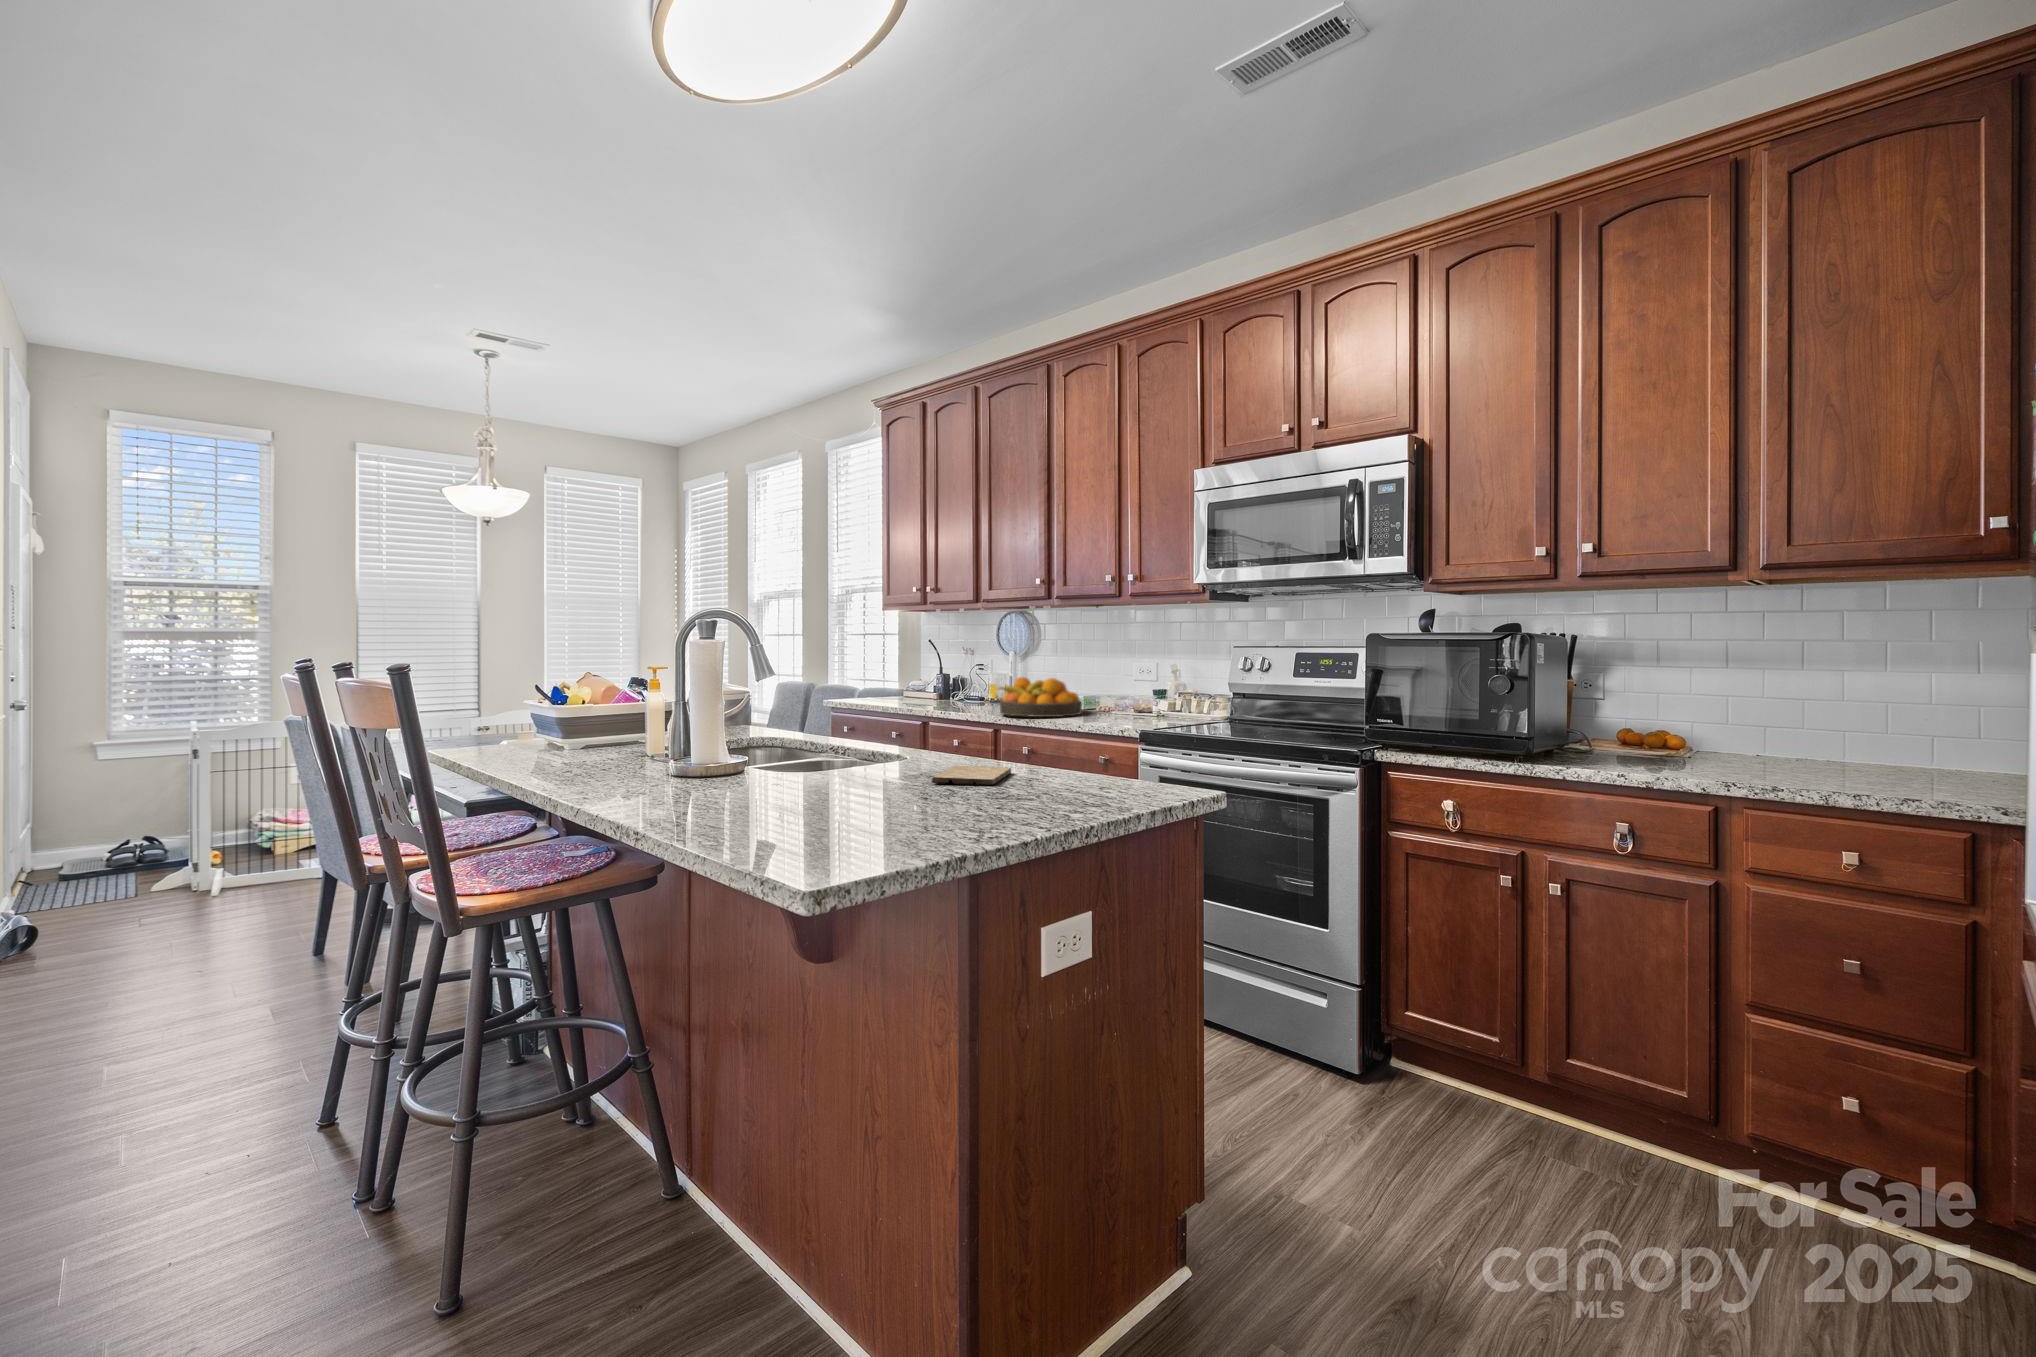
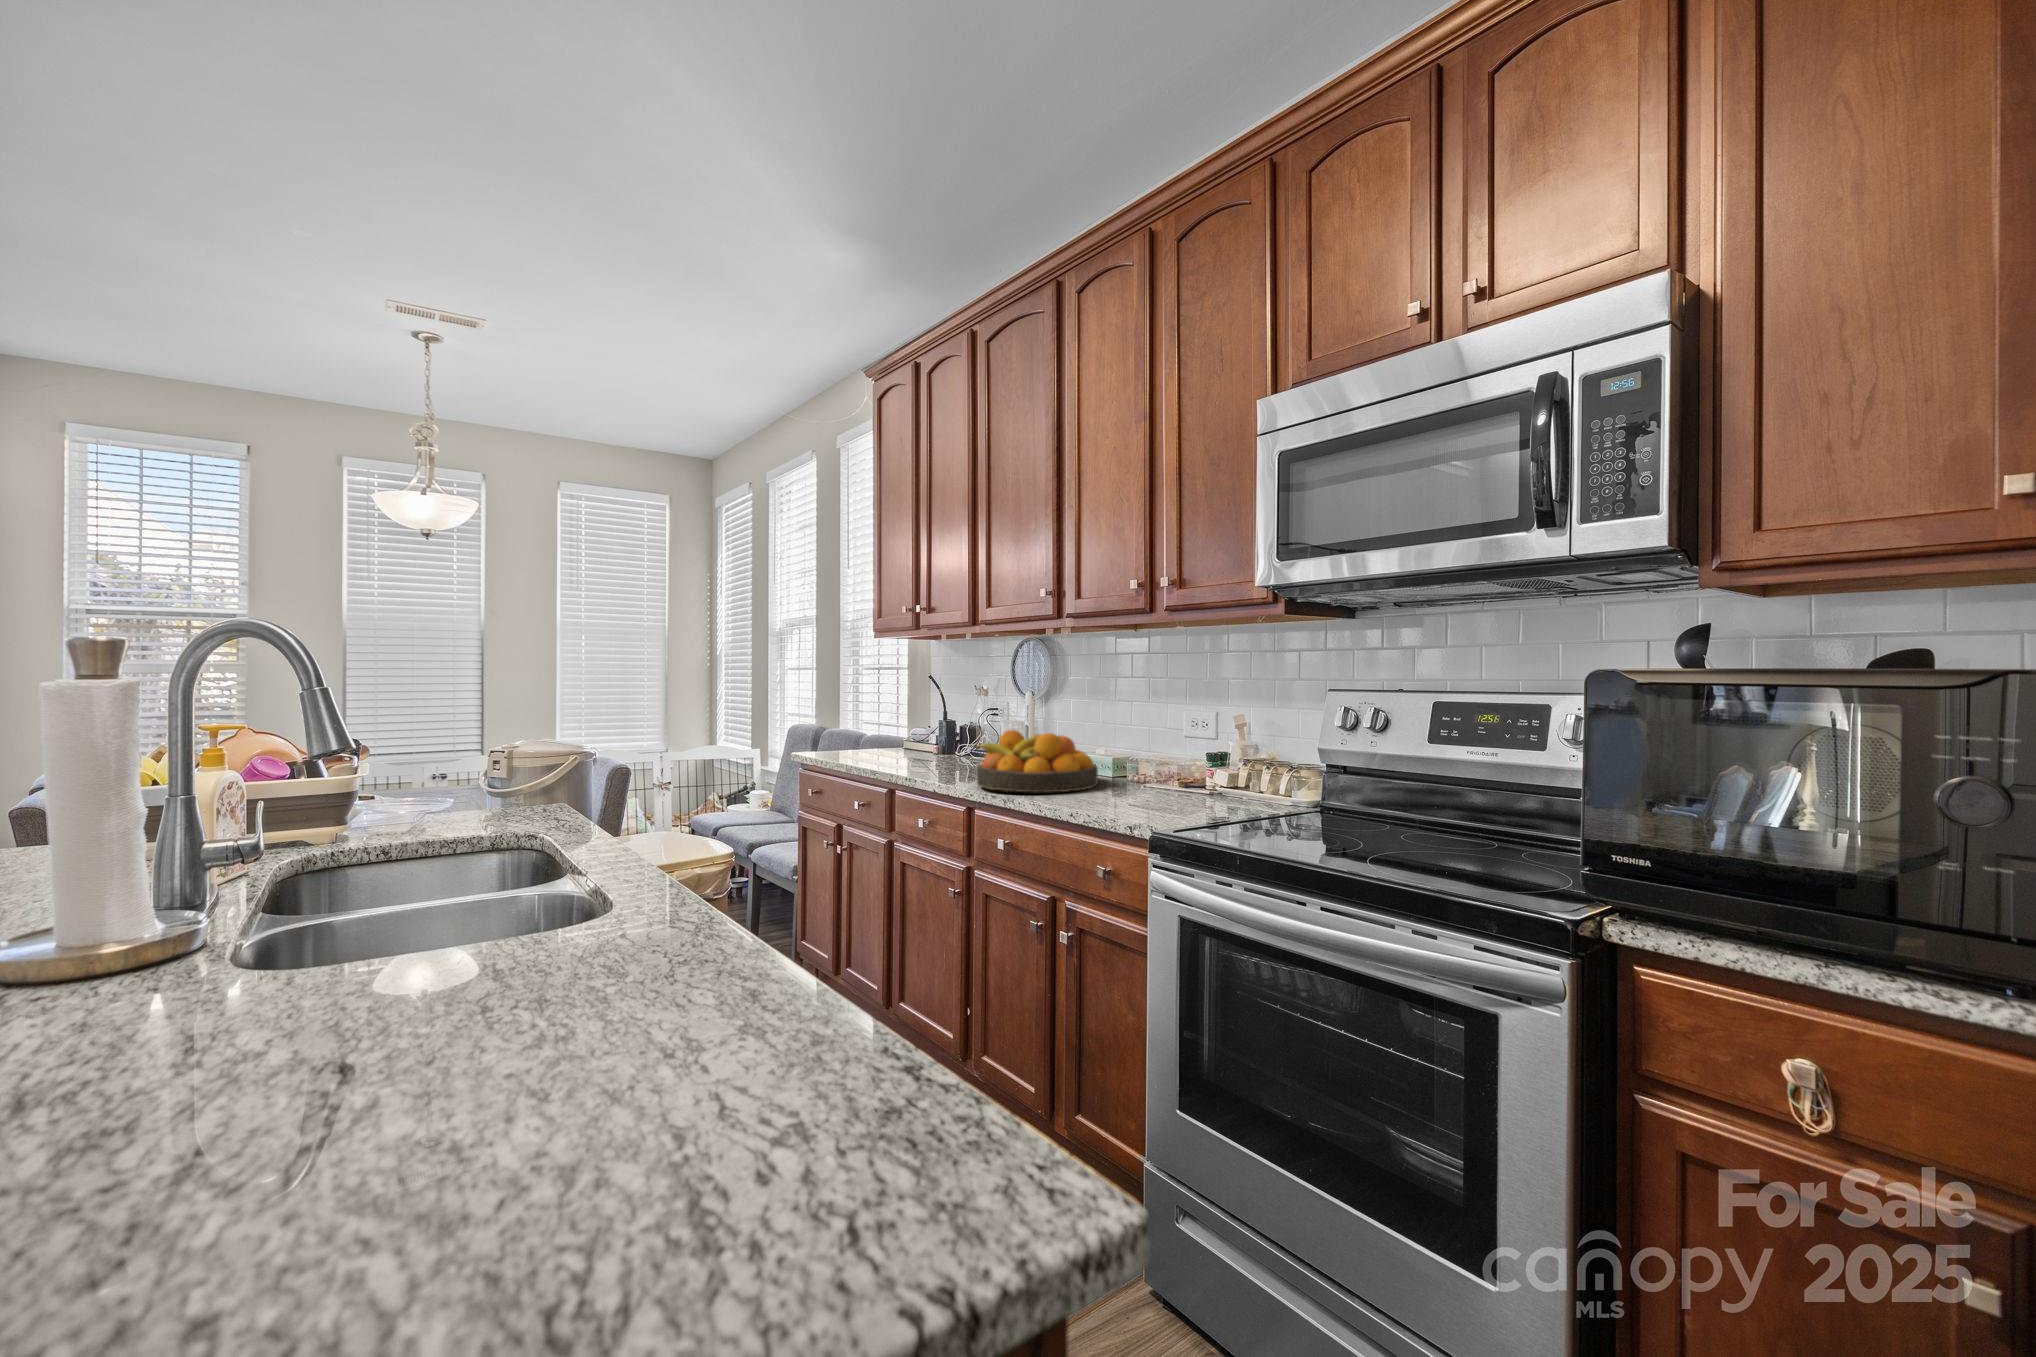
cutting board: present [932,766,1011,785] -> none [286,1010,634,1155]

